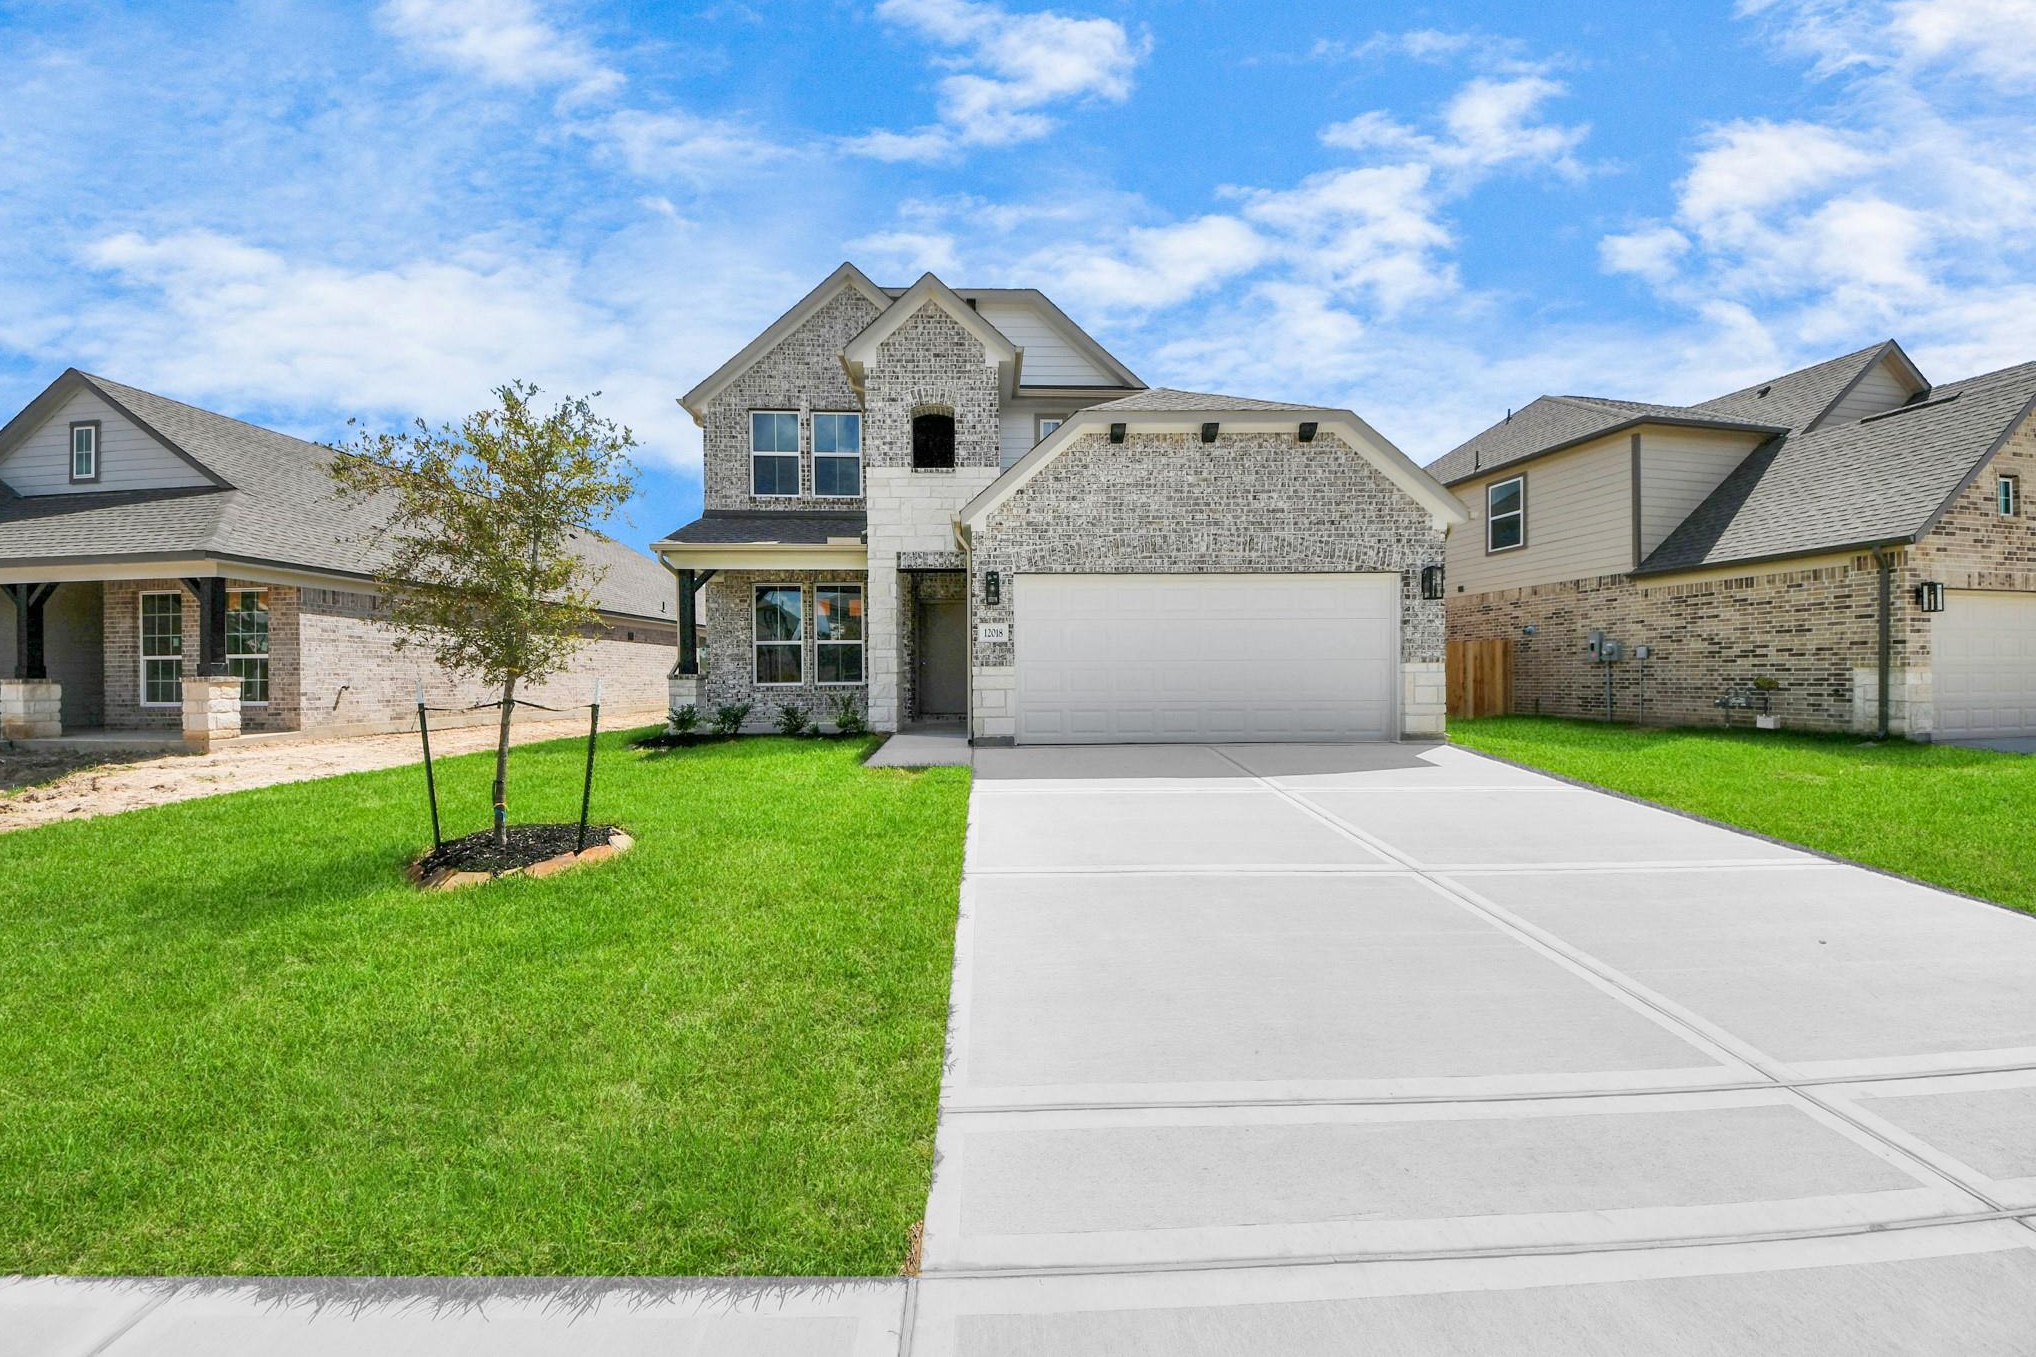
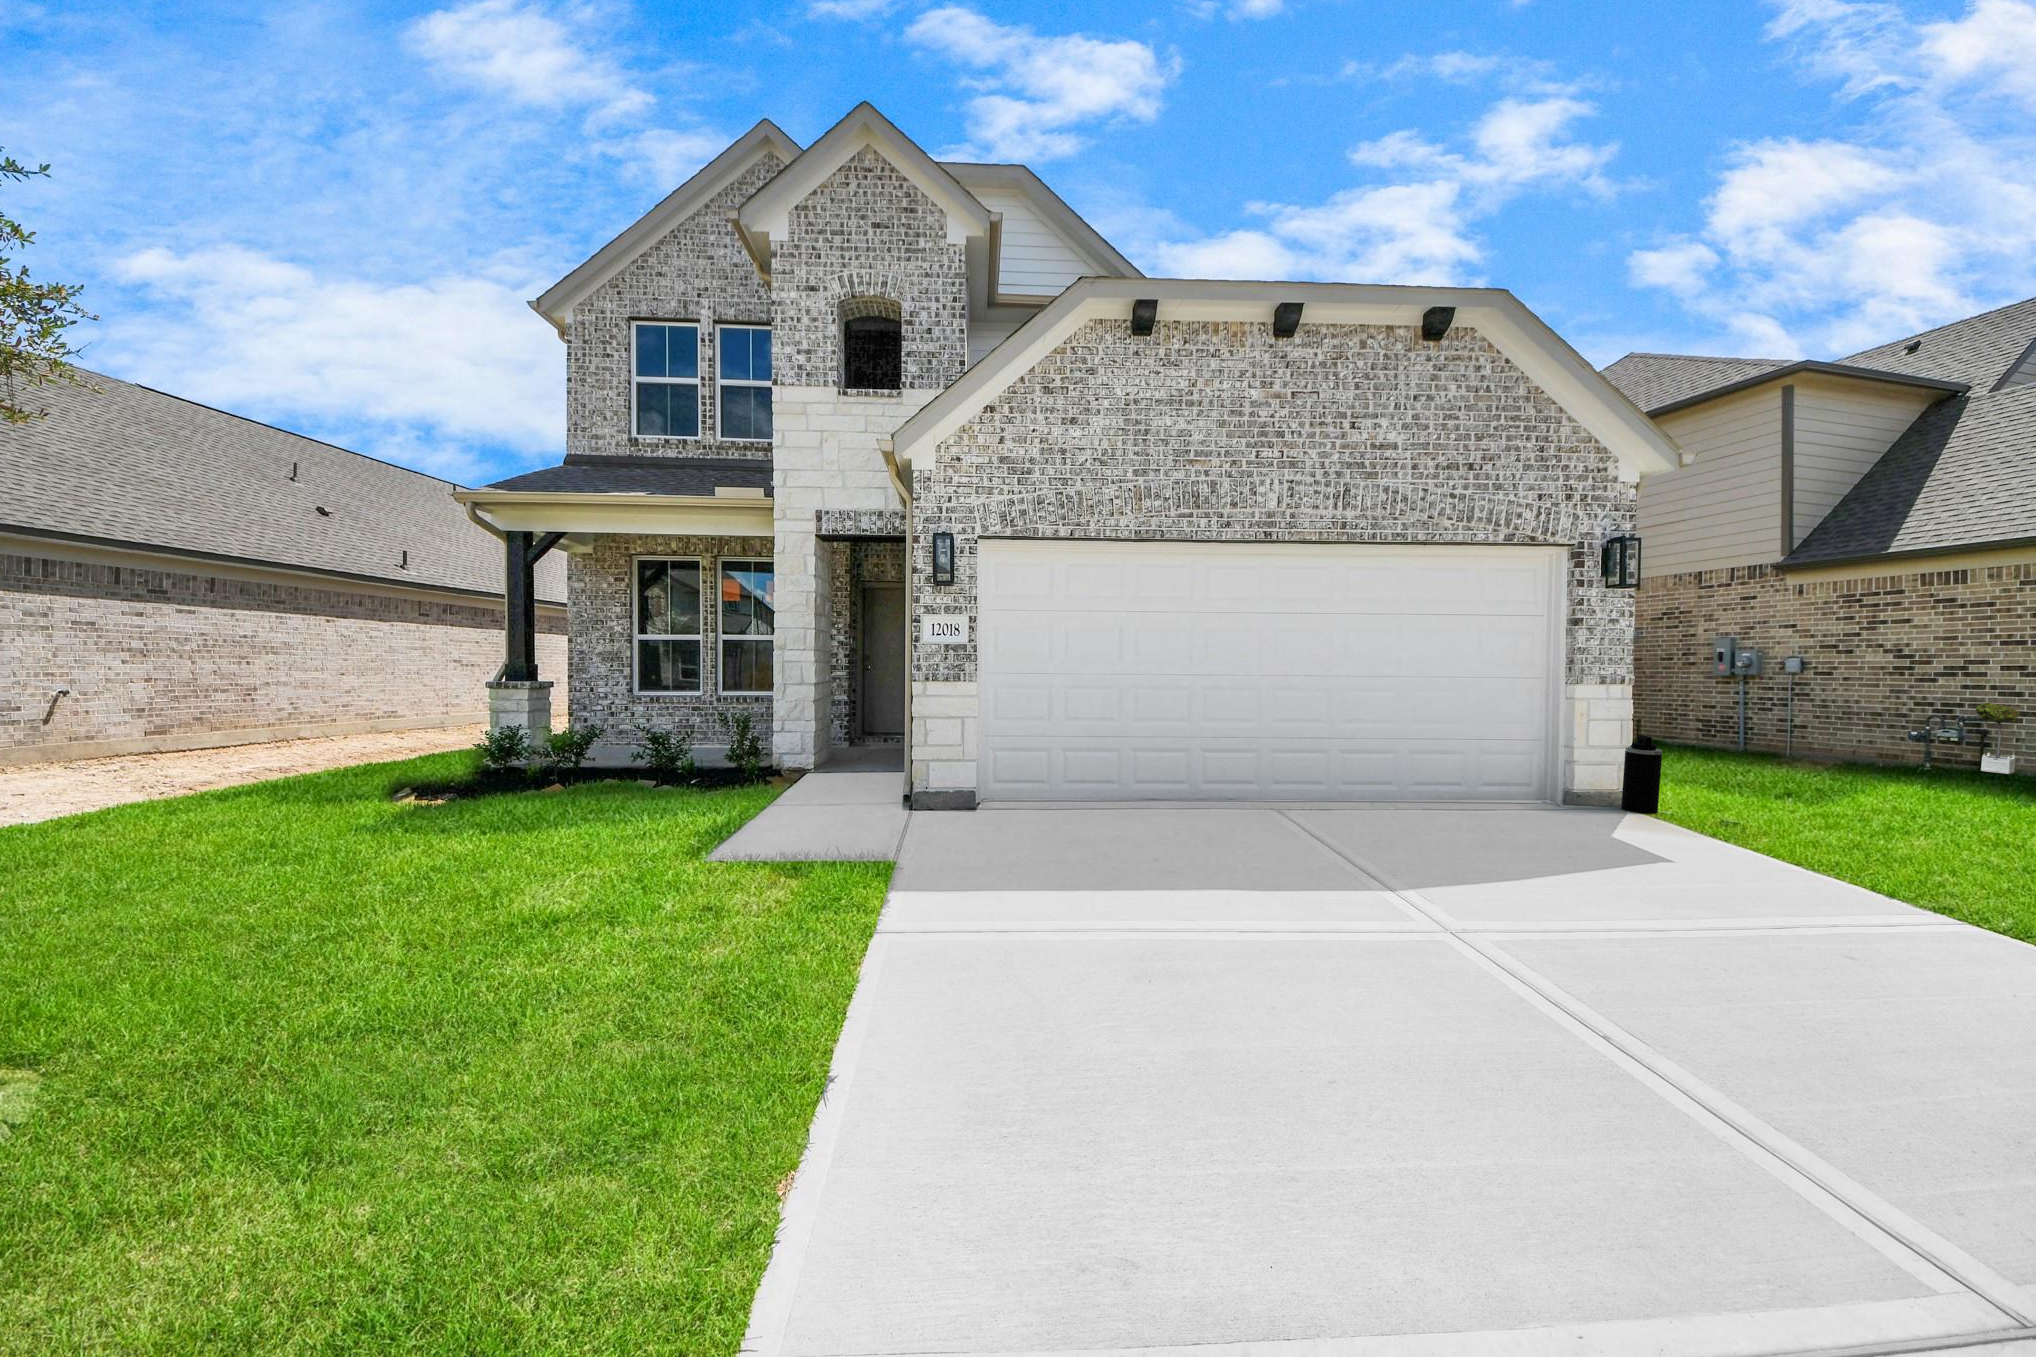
trash can: none [1444,697,1468,748] -> present [1621,735,1662,814]

